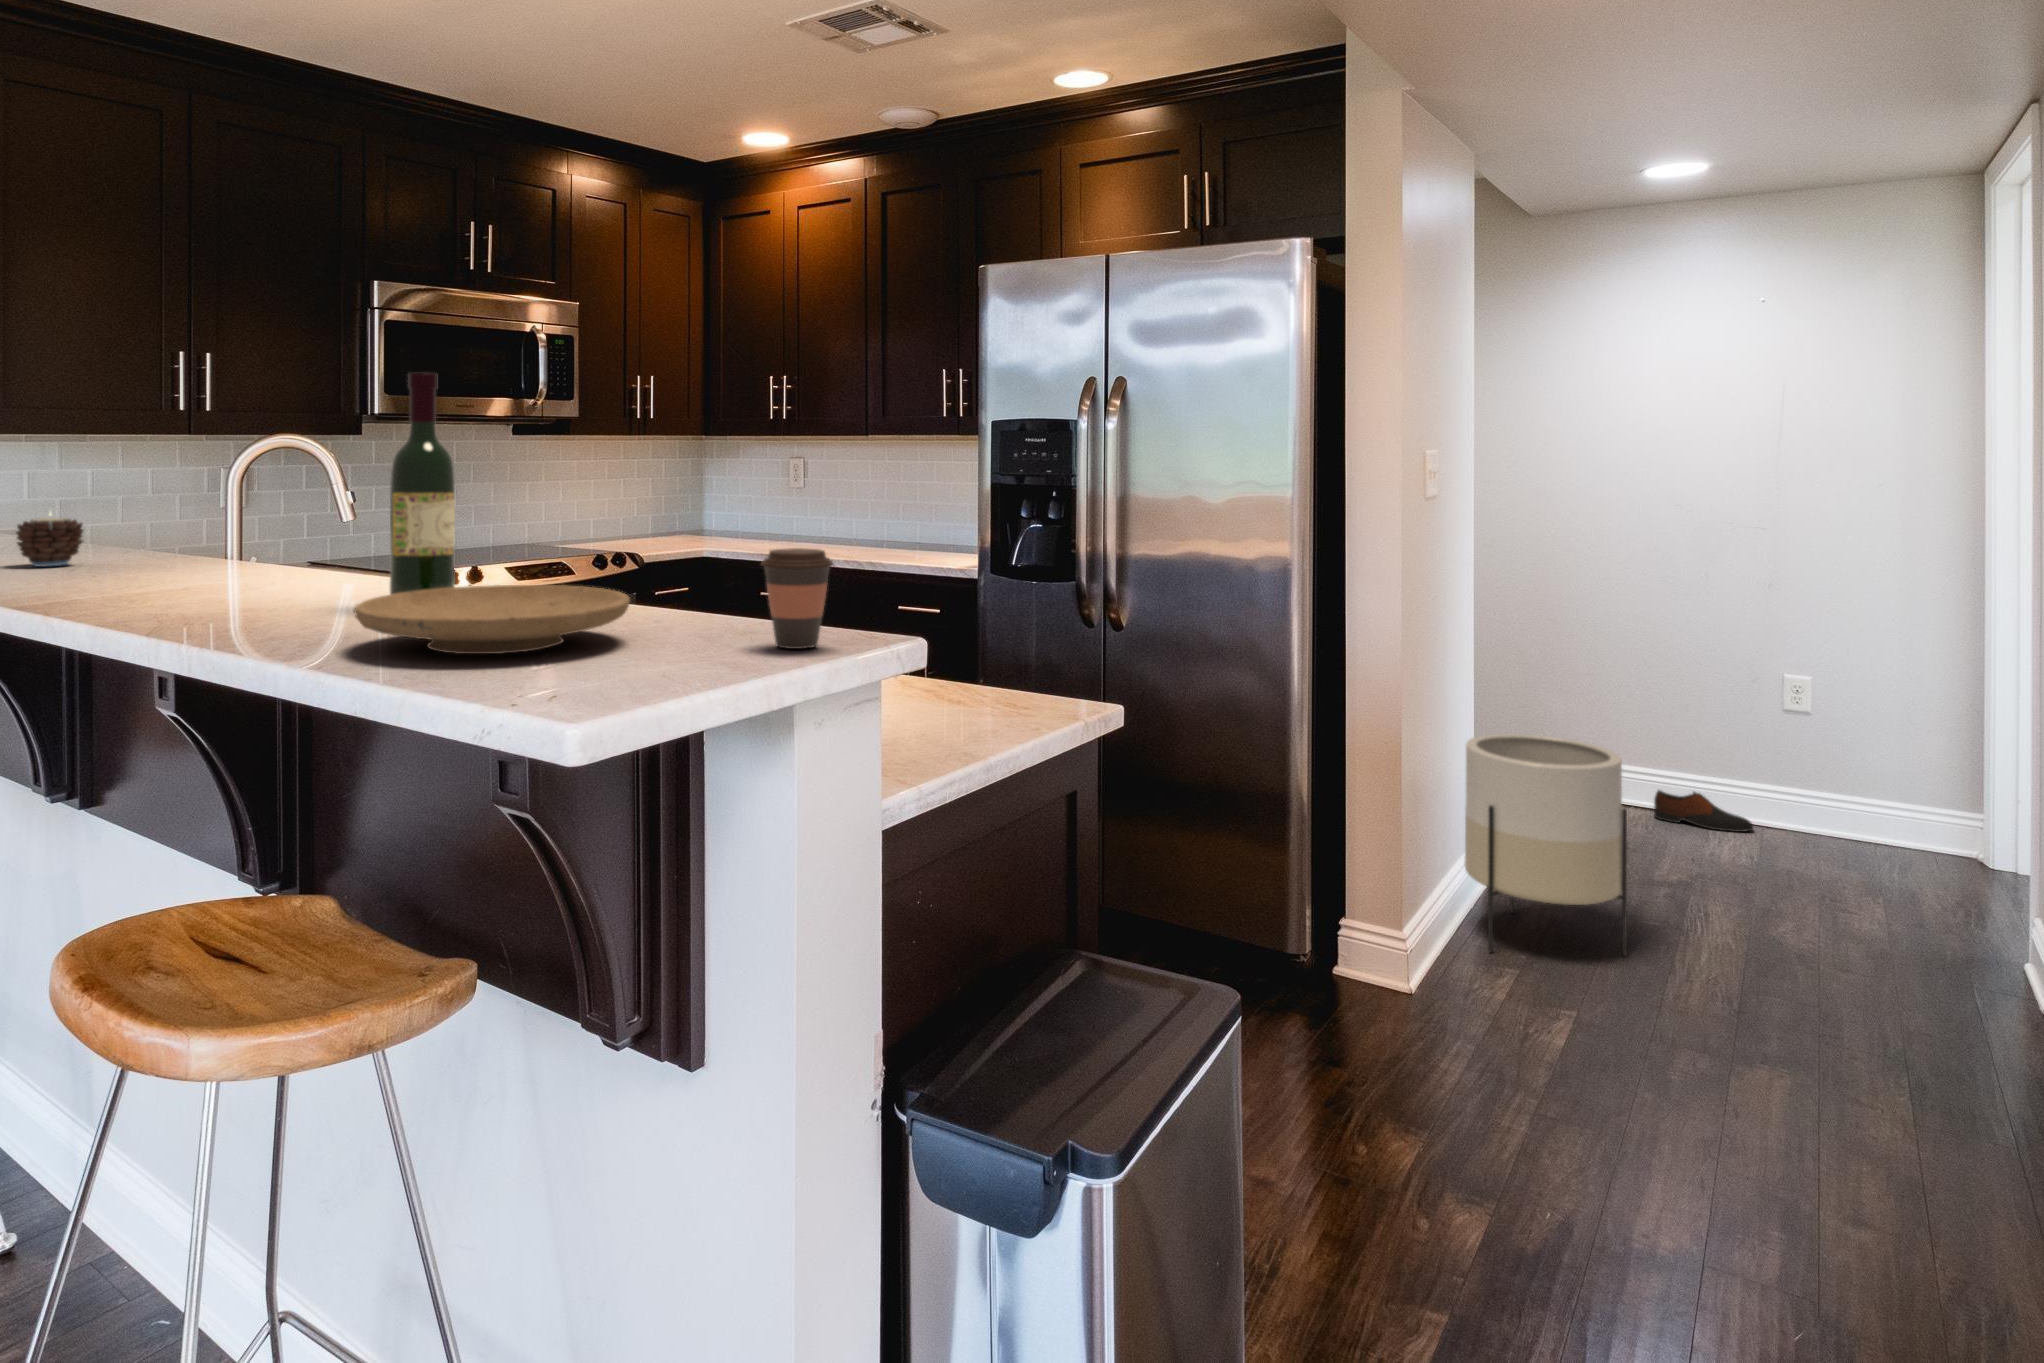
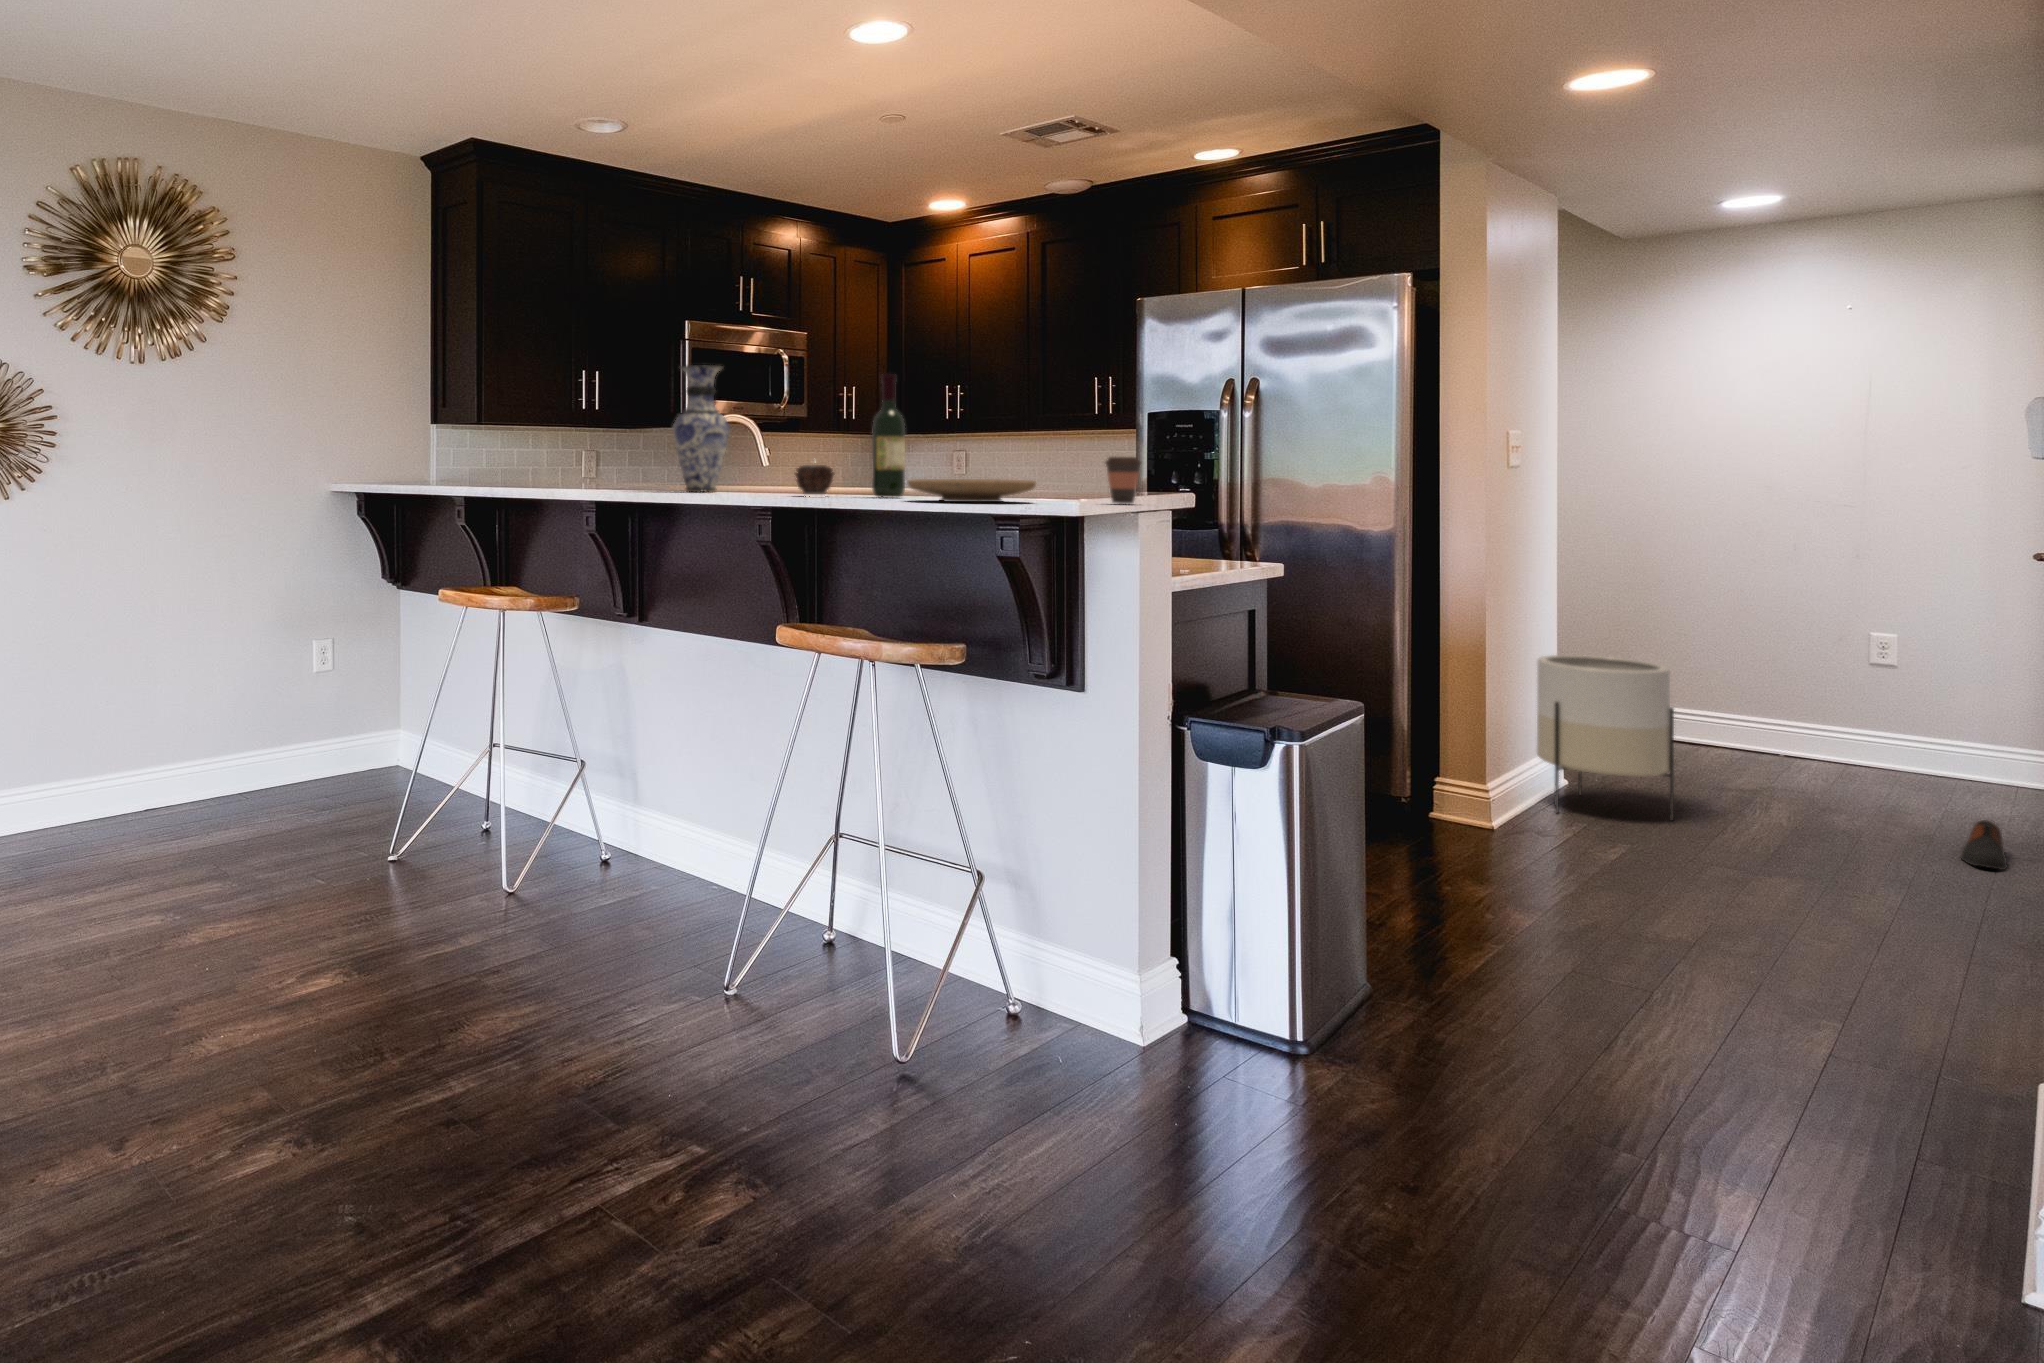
vase: none [113,349,222,577] -> present [673,365,729,492]
candle: present [17,514,83,567] -> present [795,465,835,494]
shoe: present [1654,790,1753,832] -> present [1961,820,2007,869]

